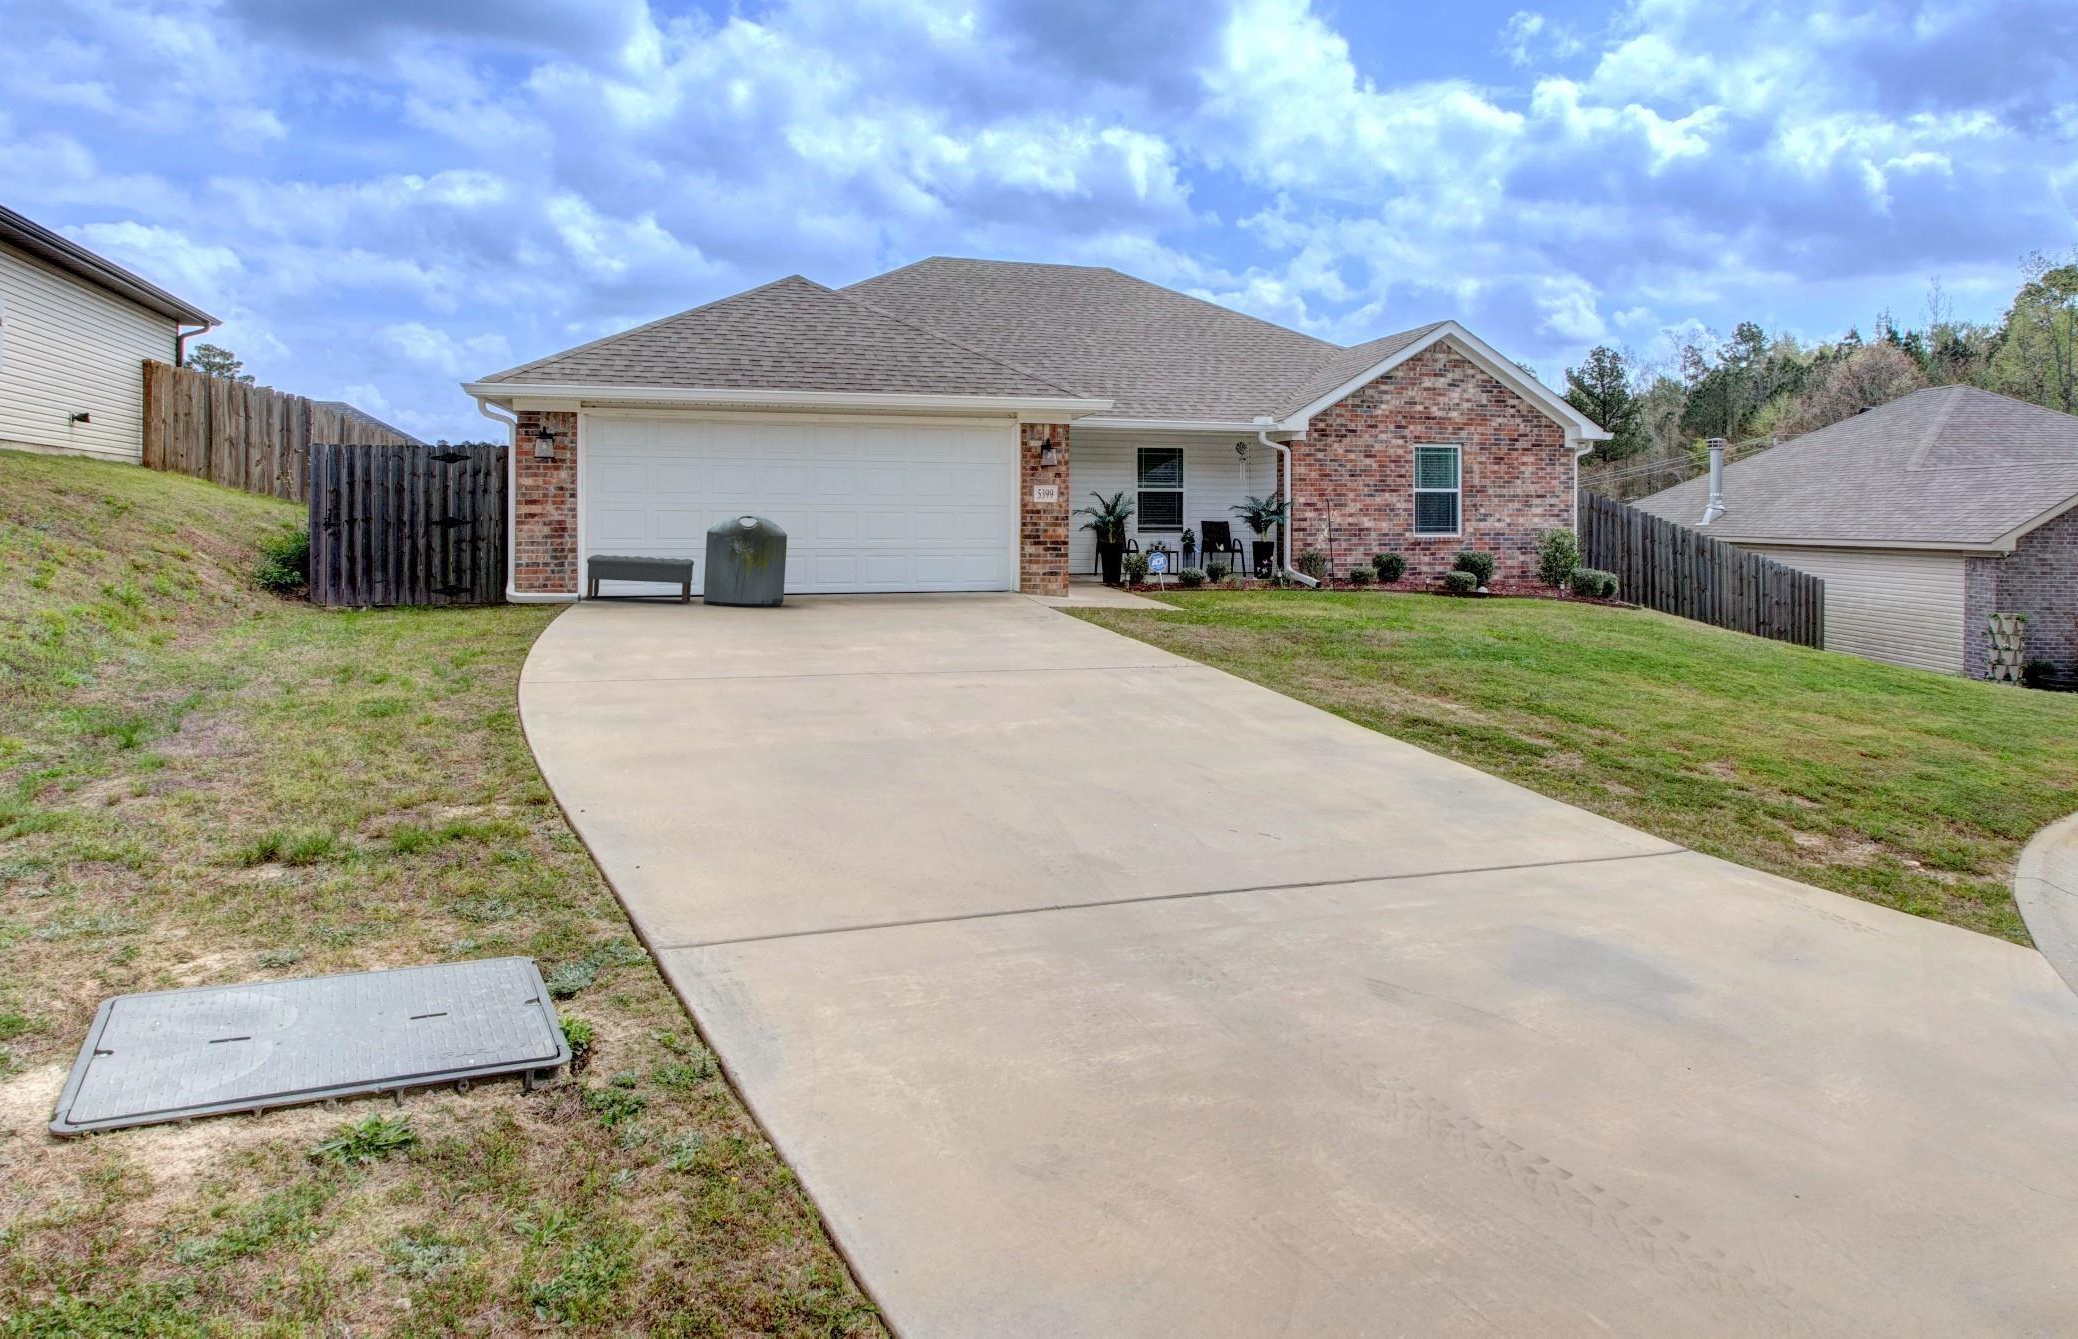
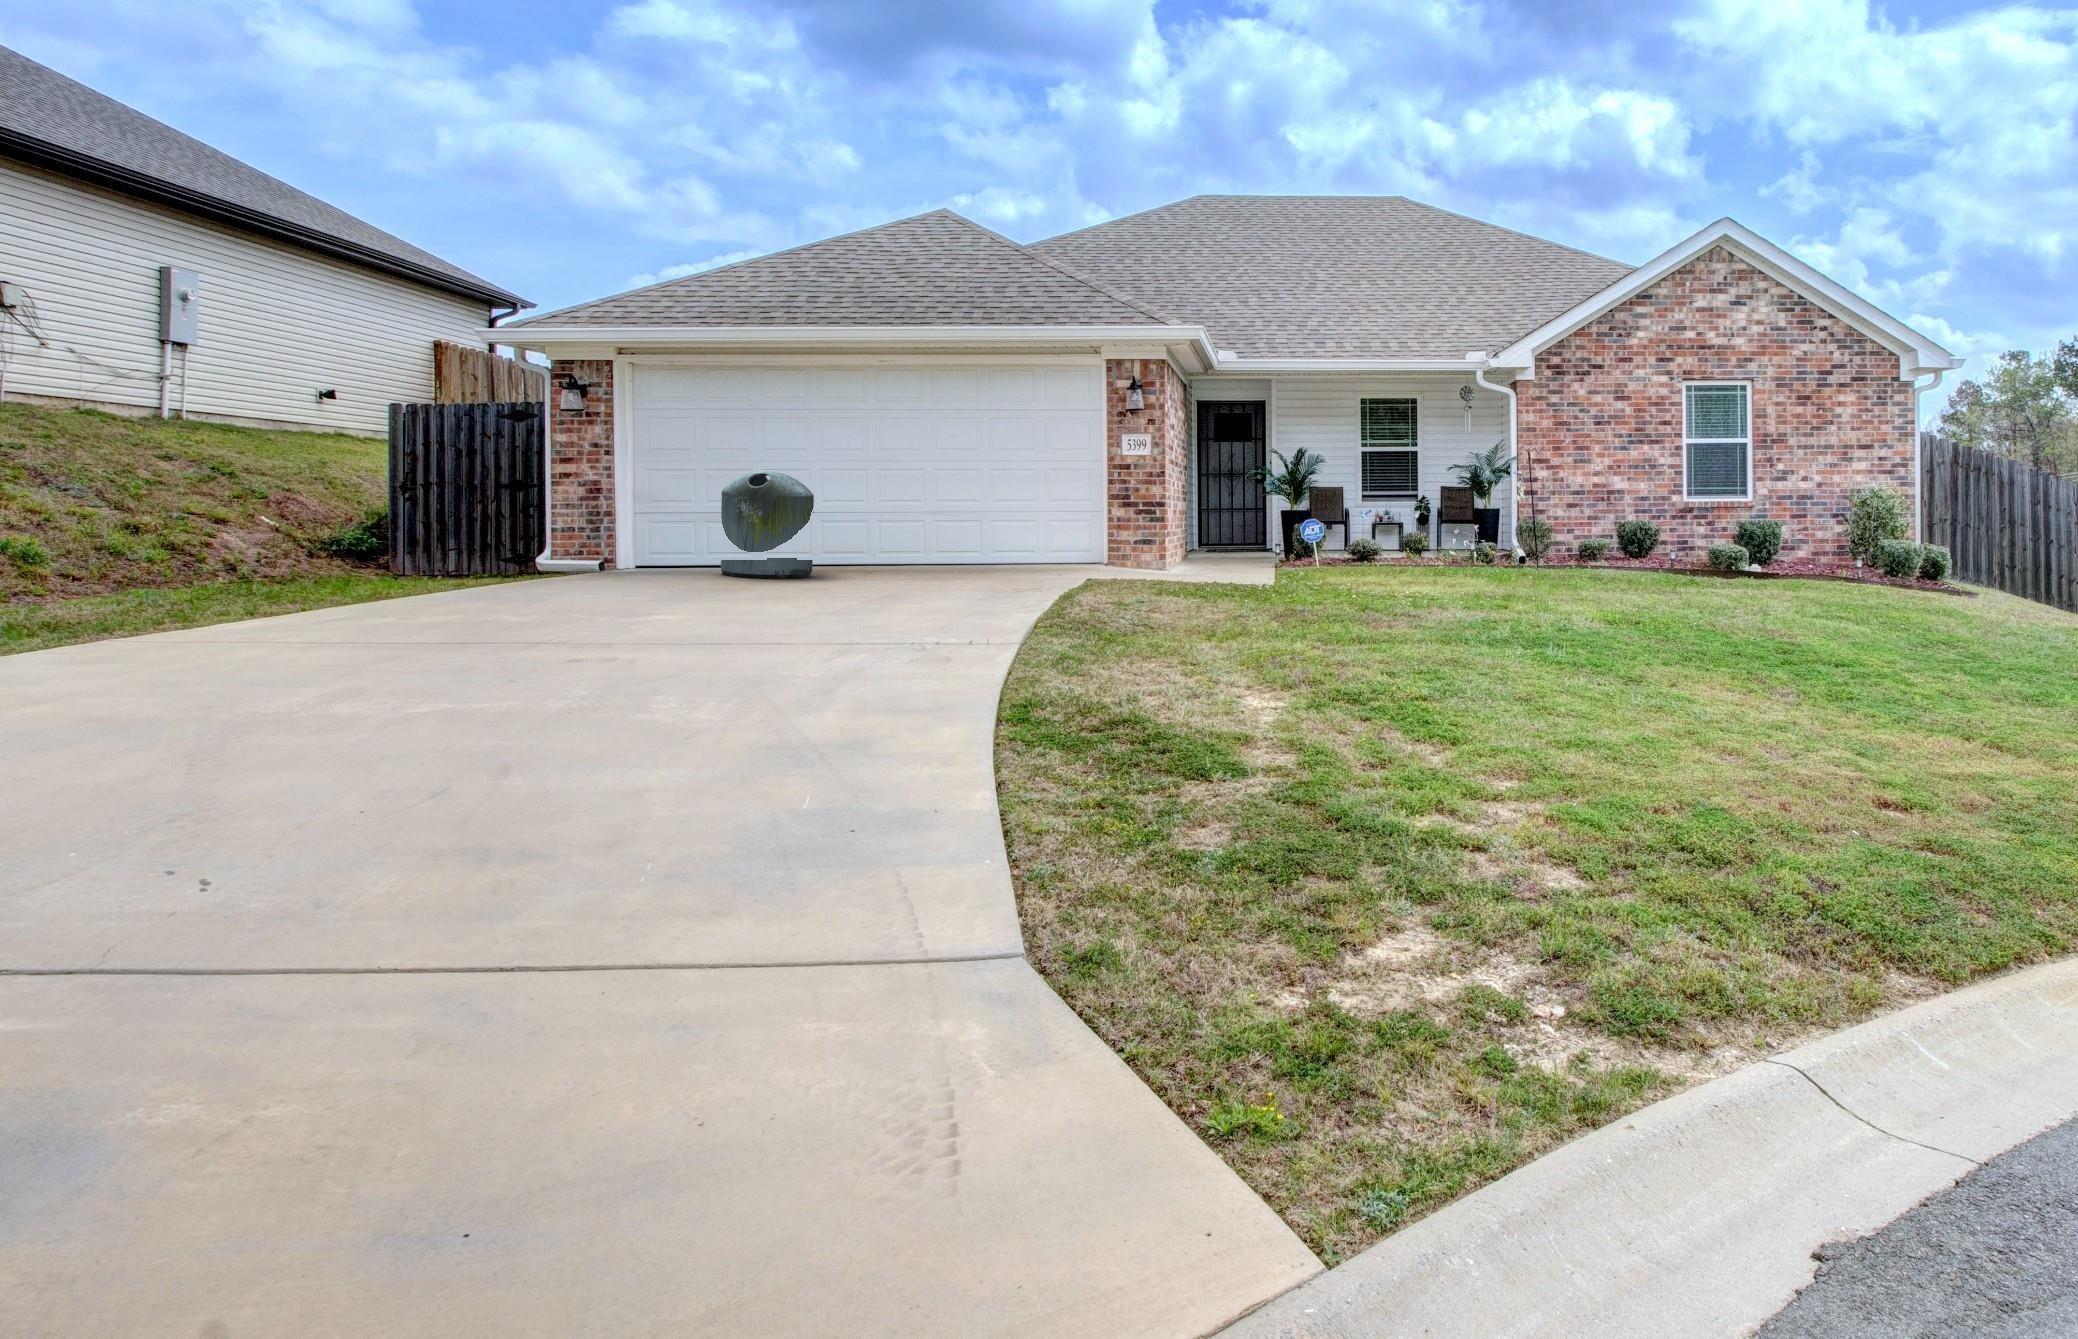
bench: present [587,555,694,604] -> none [597,518,726,574]

